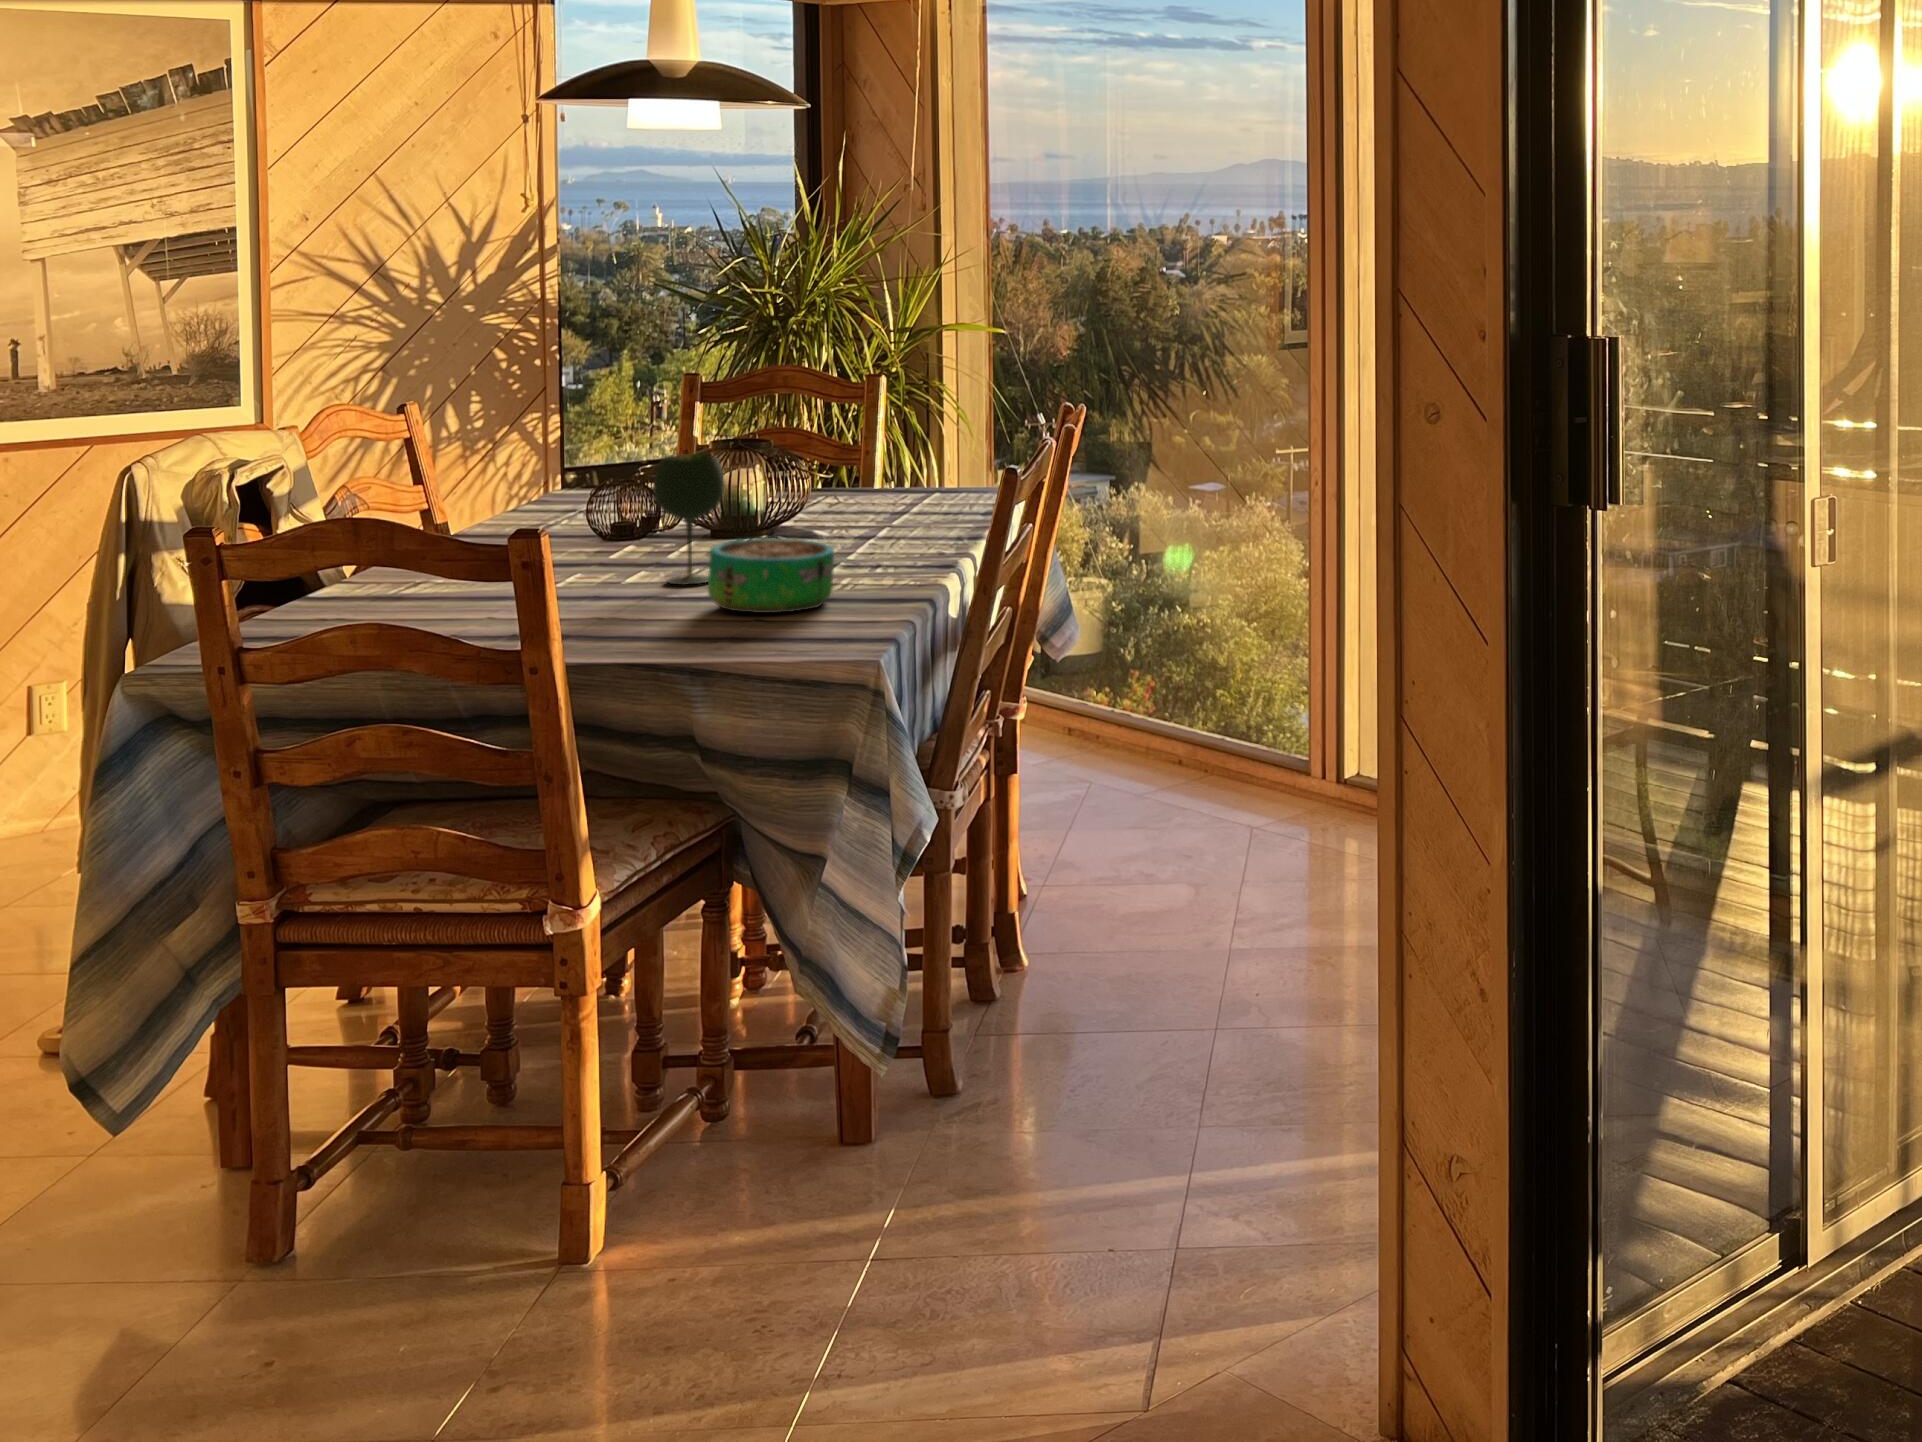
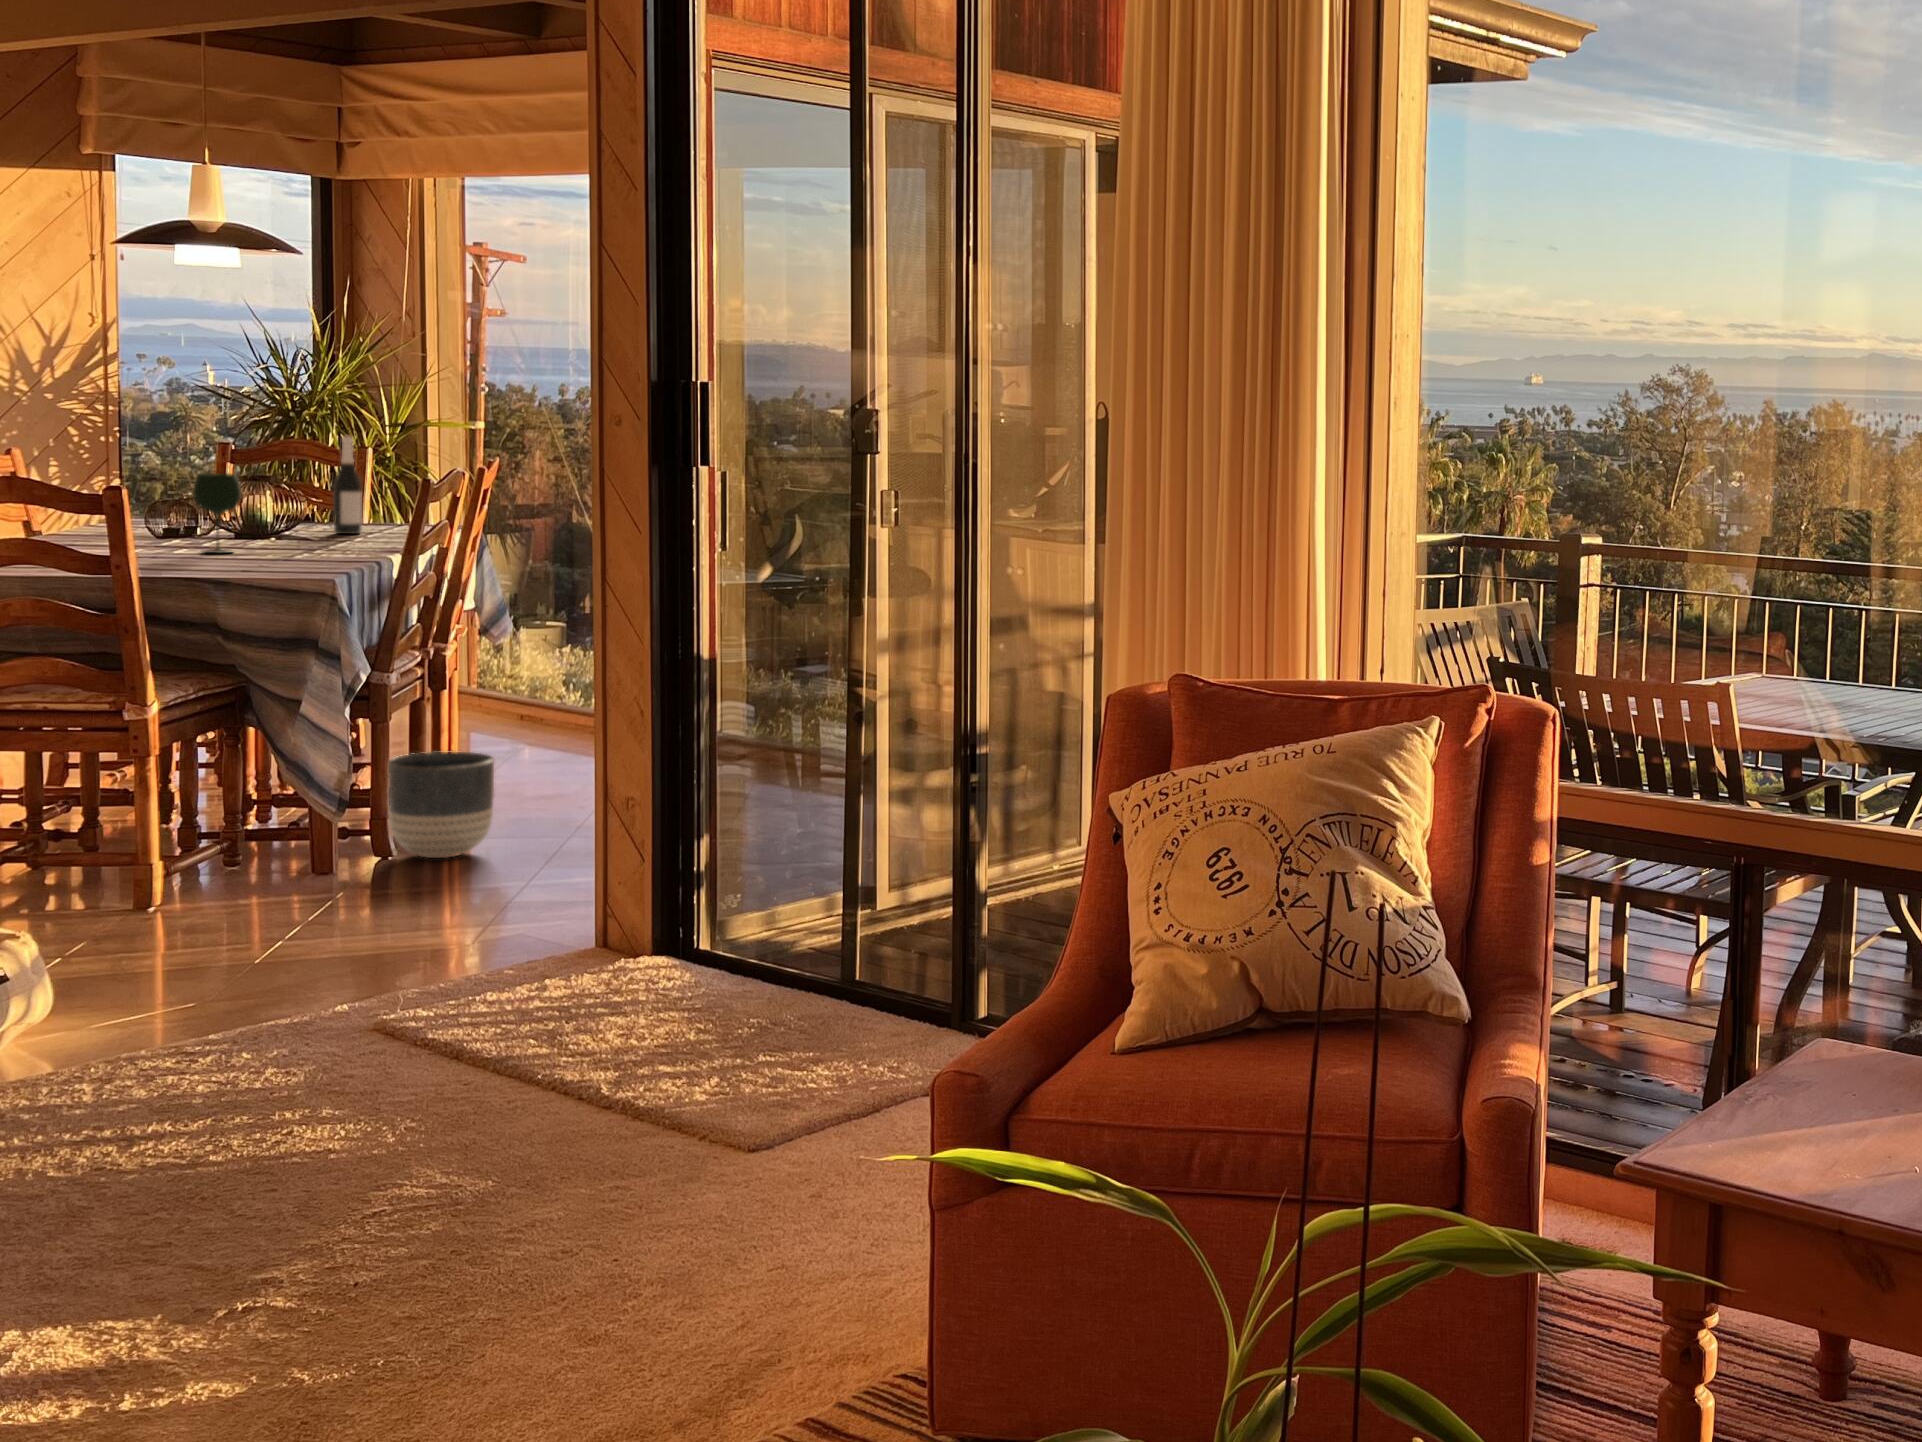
wine bottle: none [849,375,888,525] -> present [333,436,362,534]
decorative bowl: present [708,538,834,613] -> none [229,522,312,563]
planter: none [955,904,1118,1099] -> present [388,752,494,858]

